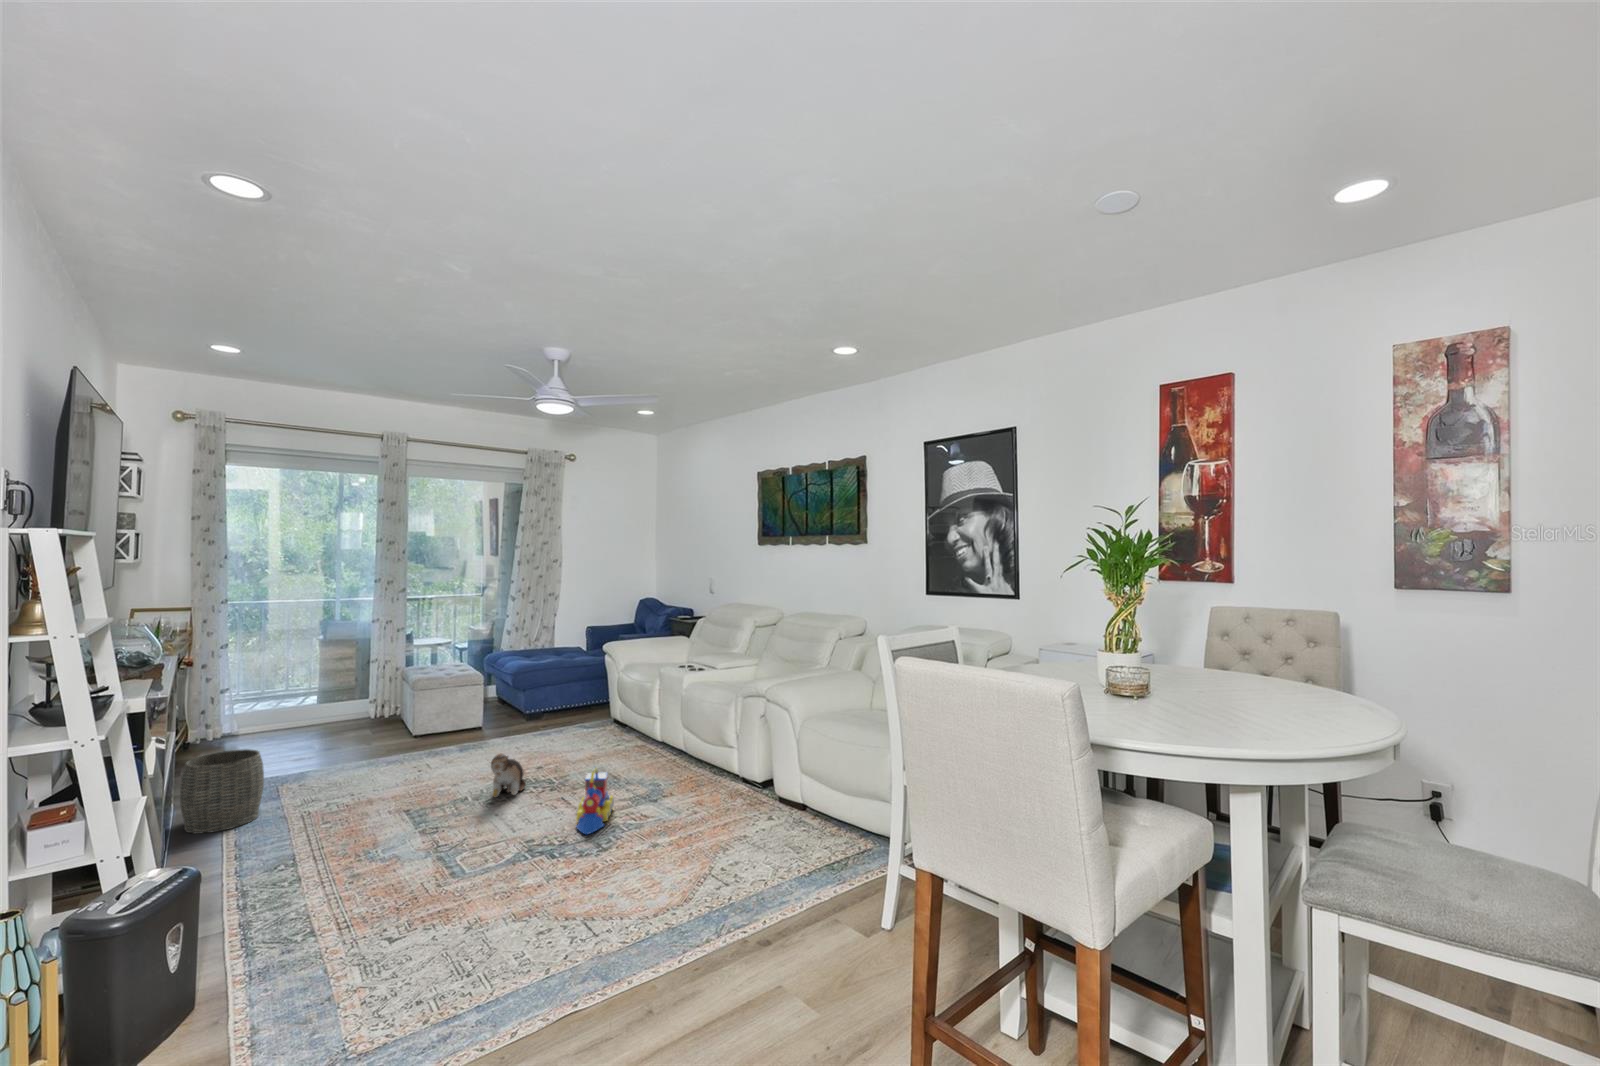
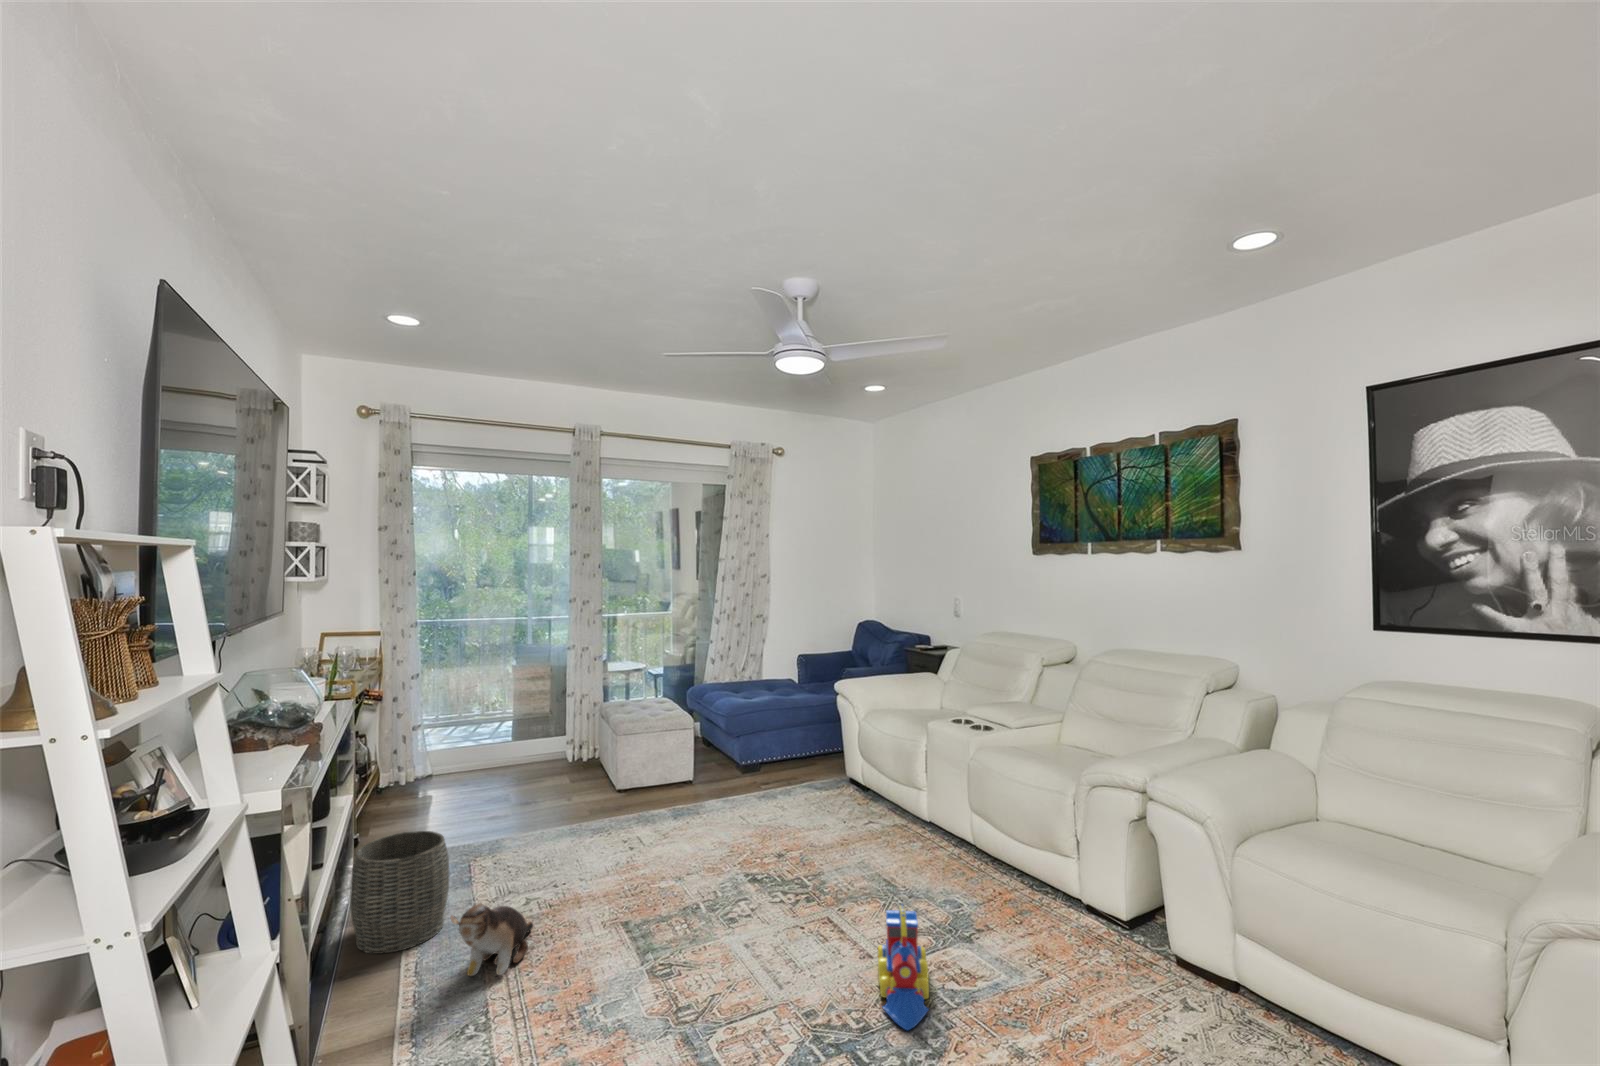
plush toy: present [491,753,526,797] -> present [451,904,533,976]

